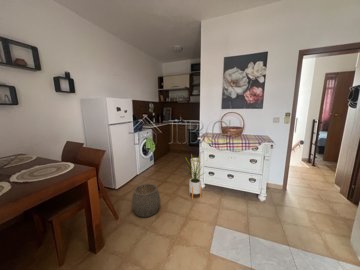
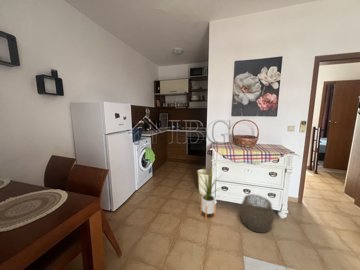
woven basket: present [132,183,160,217] -> present [240,195,274,232]

